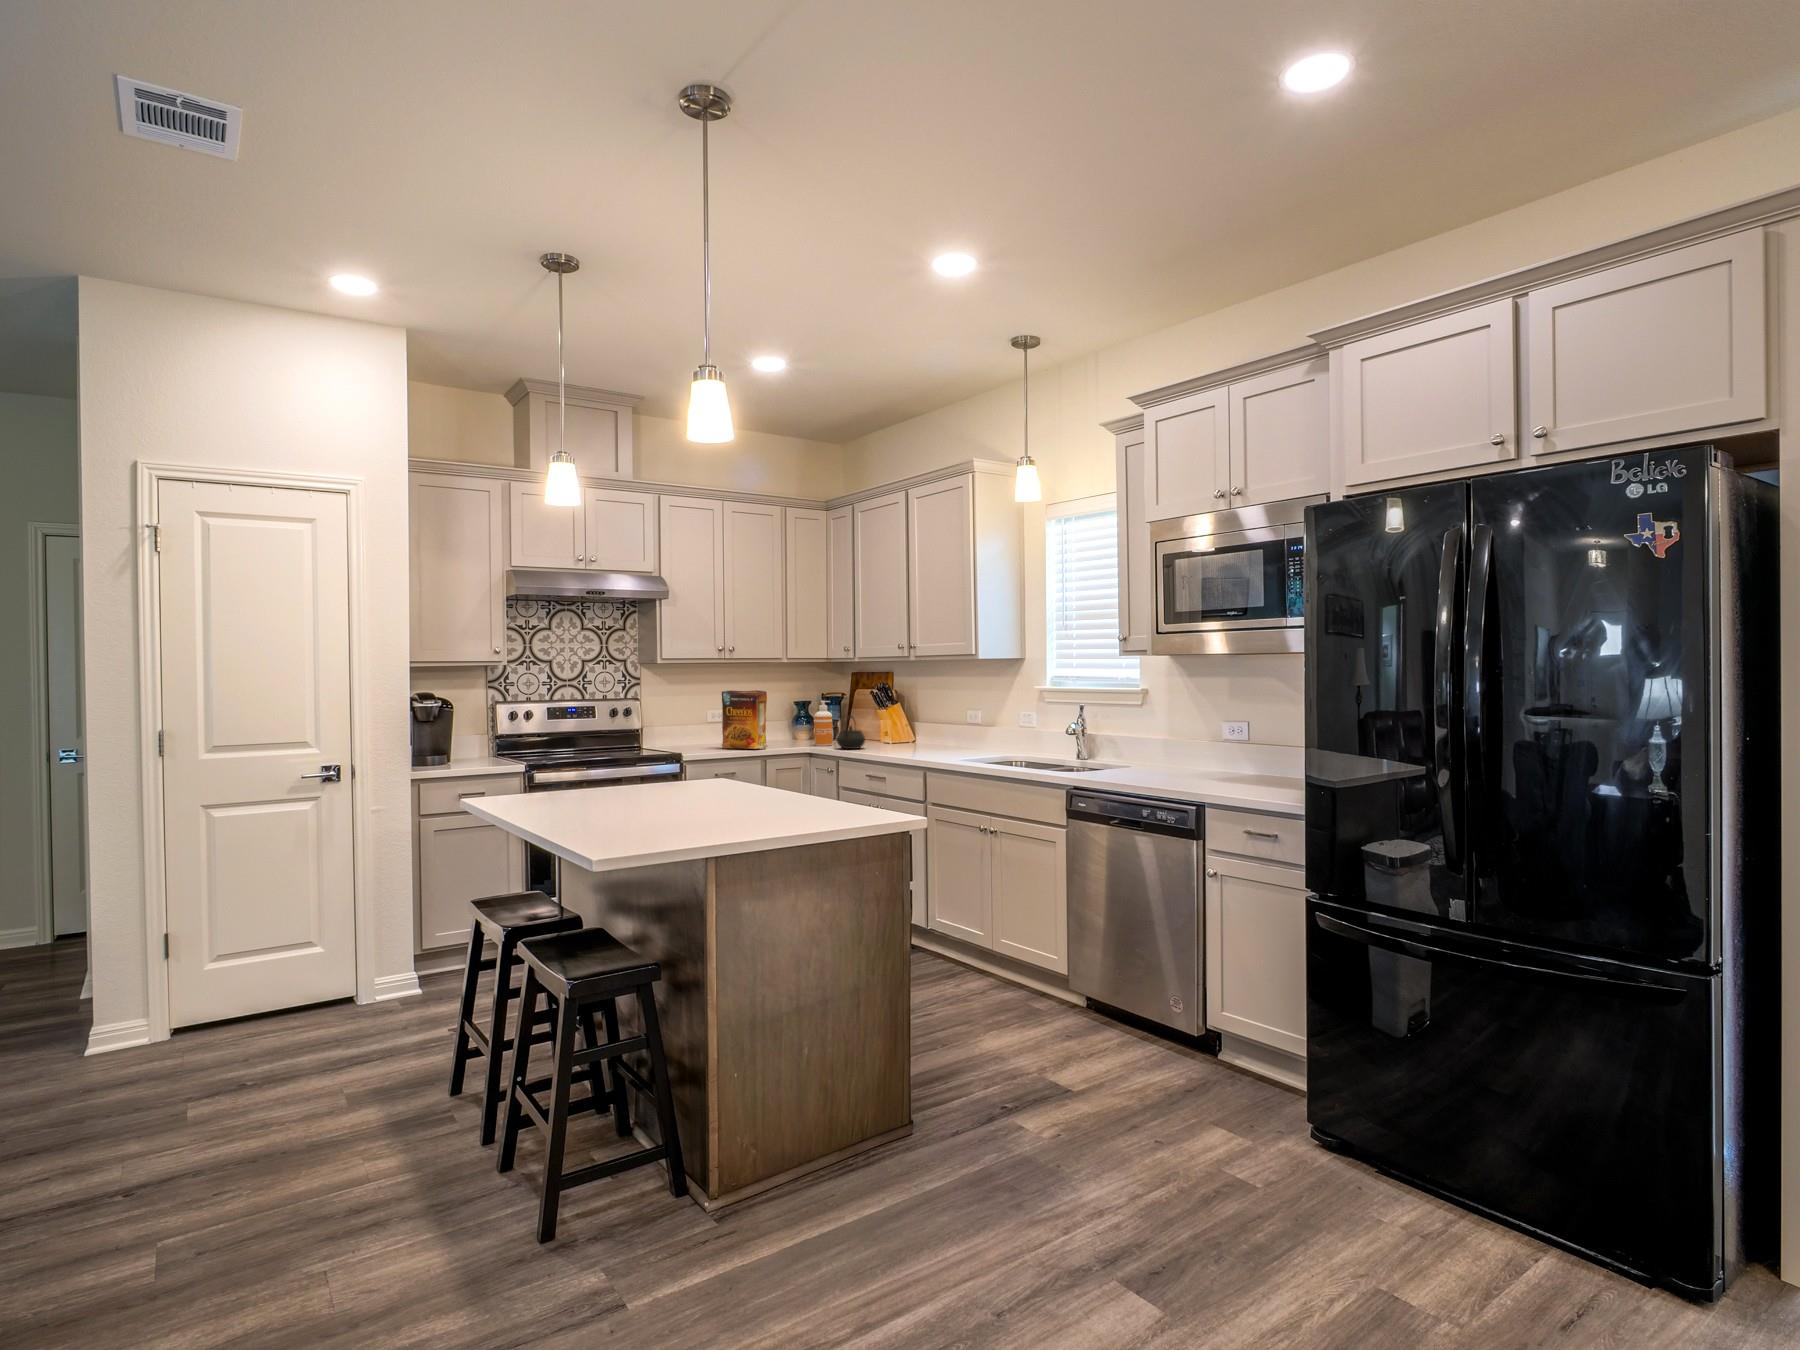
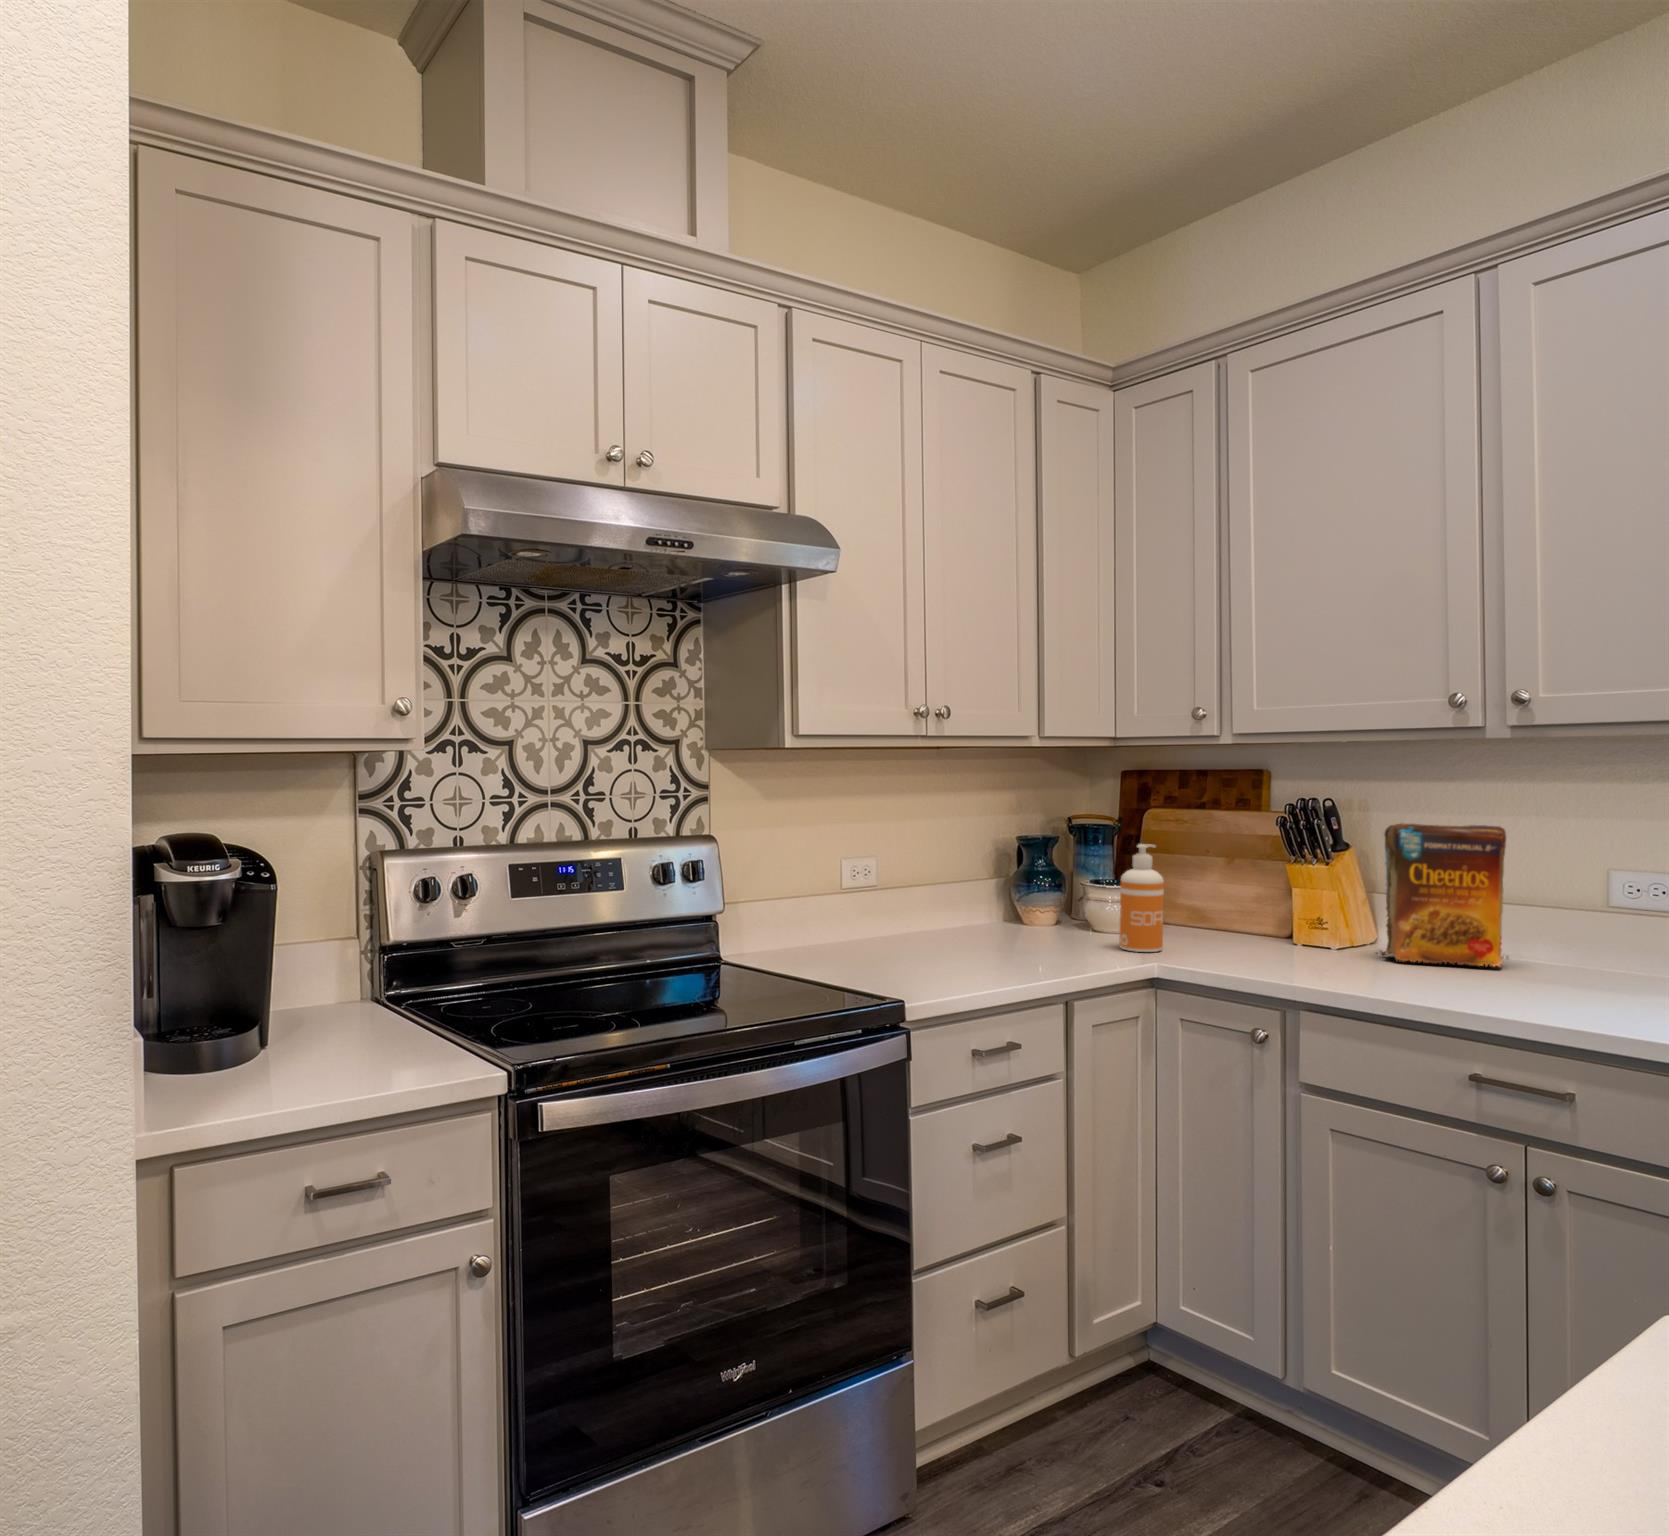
cereal box: present [722,690,767,749] -> present [1380,823,1509,966]
kettle: present [836,716,865,749] -> none [1212,886,1288,971]

